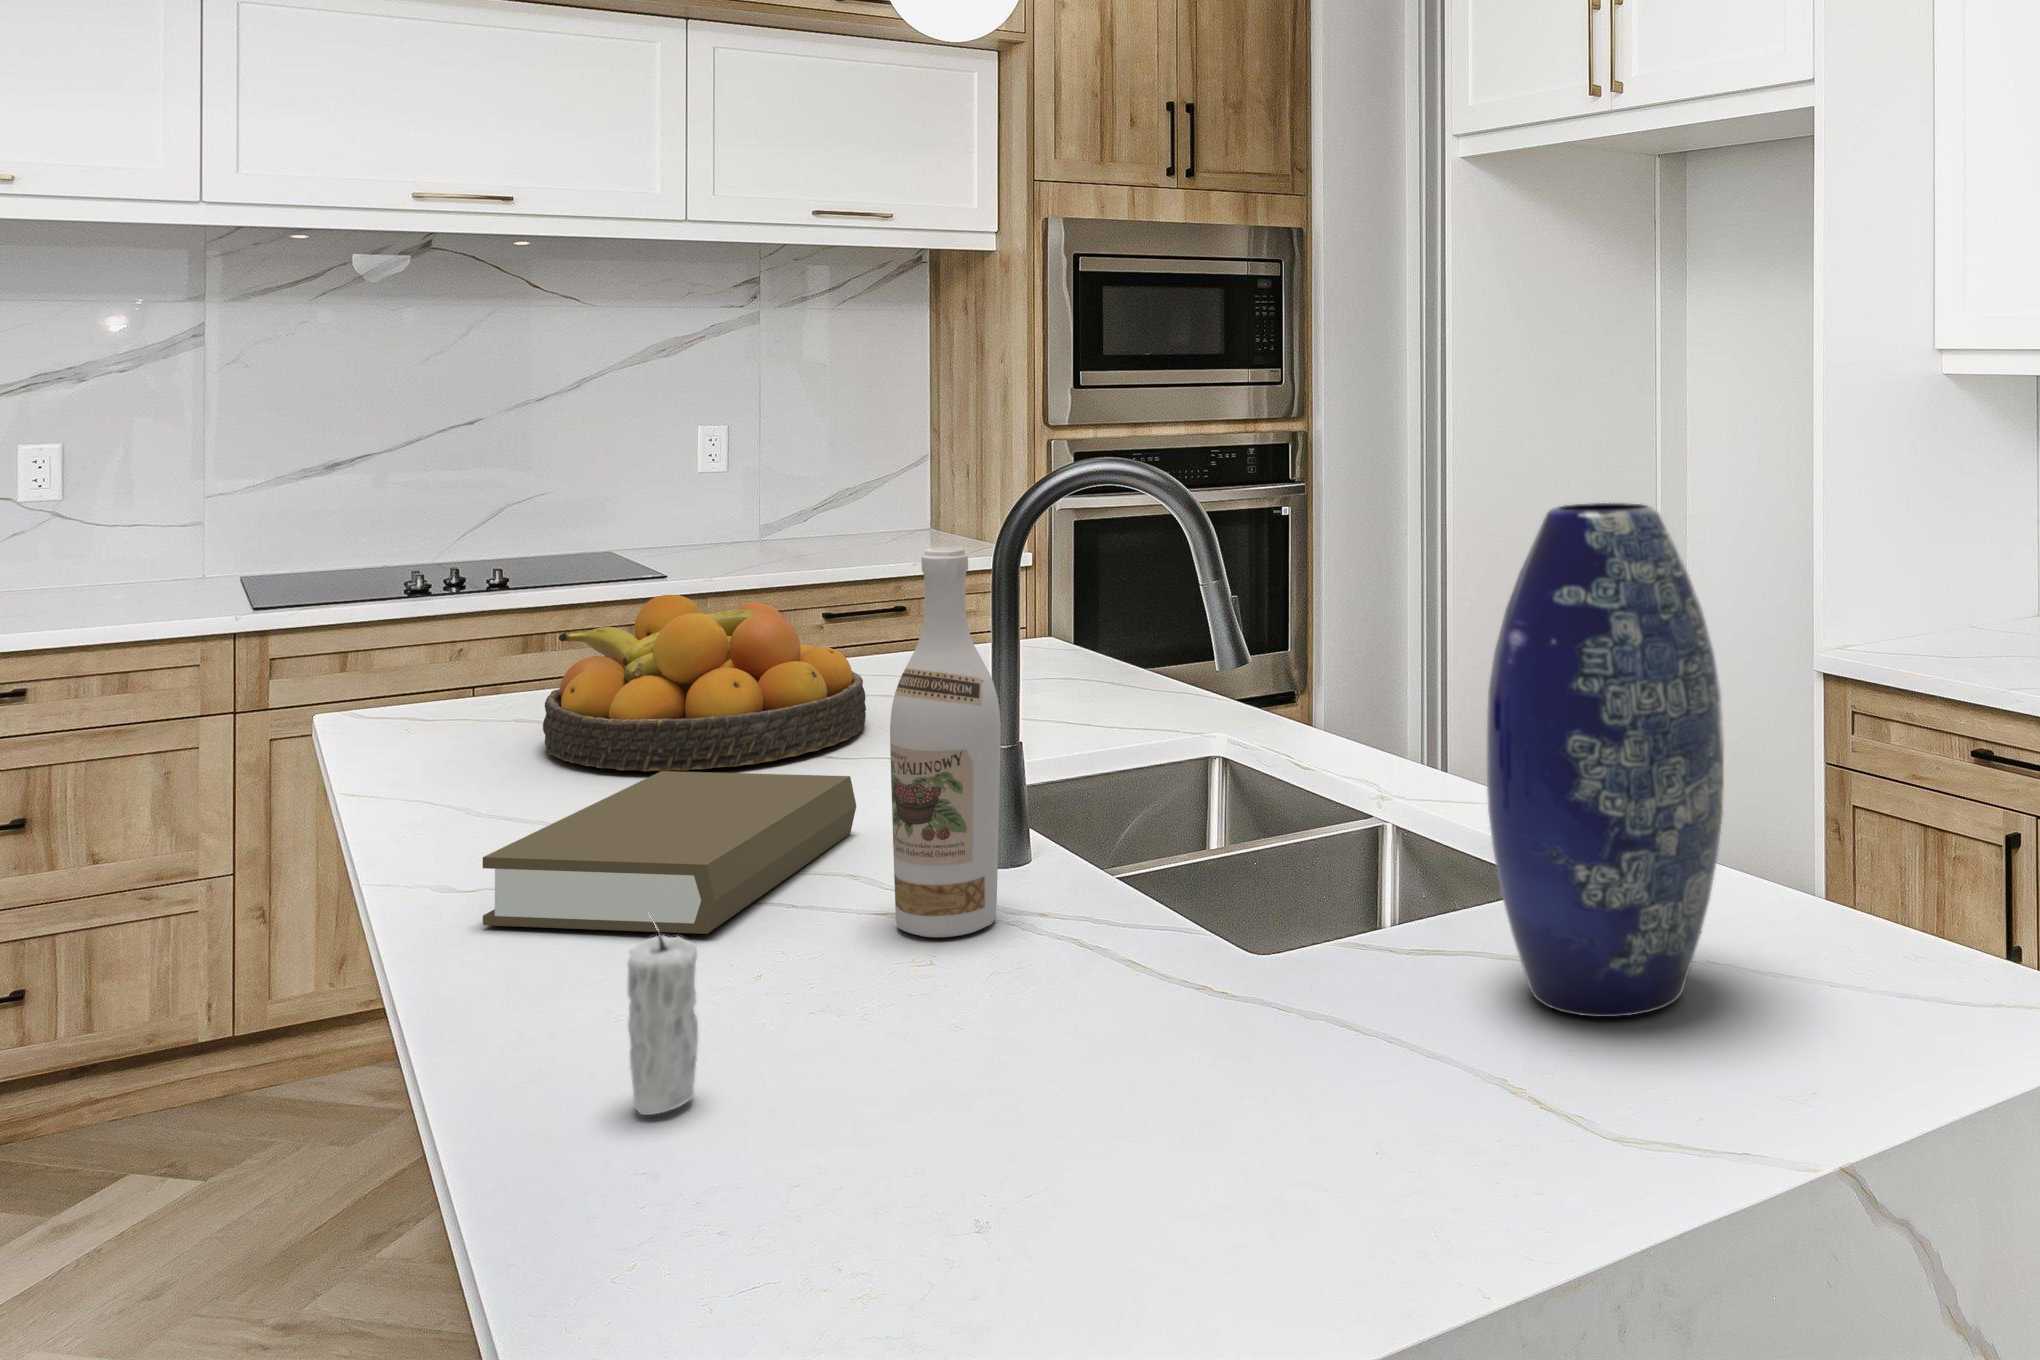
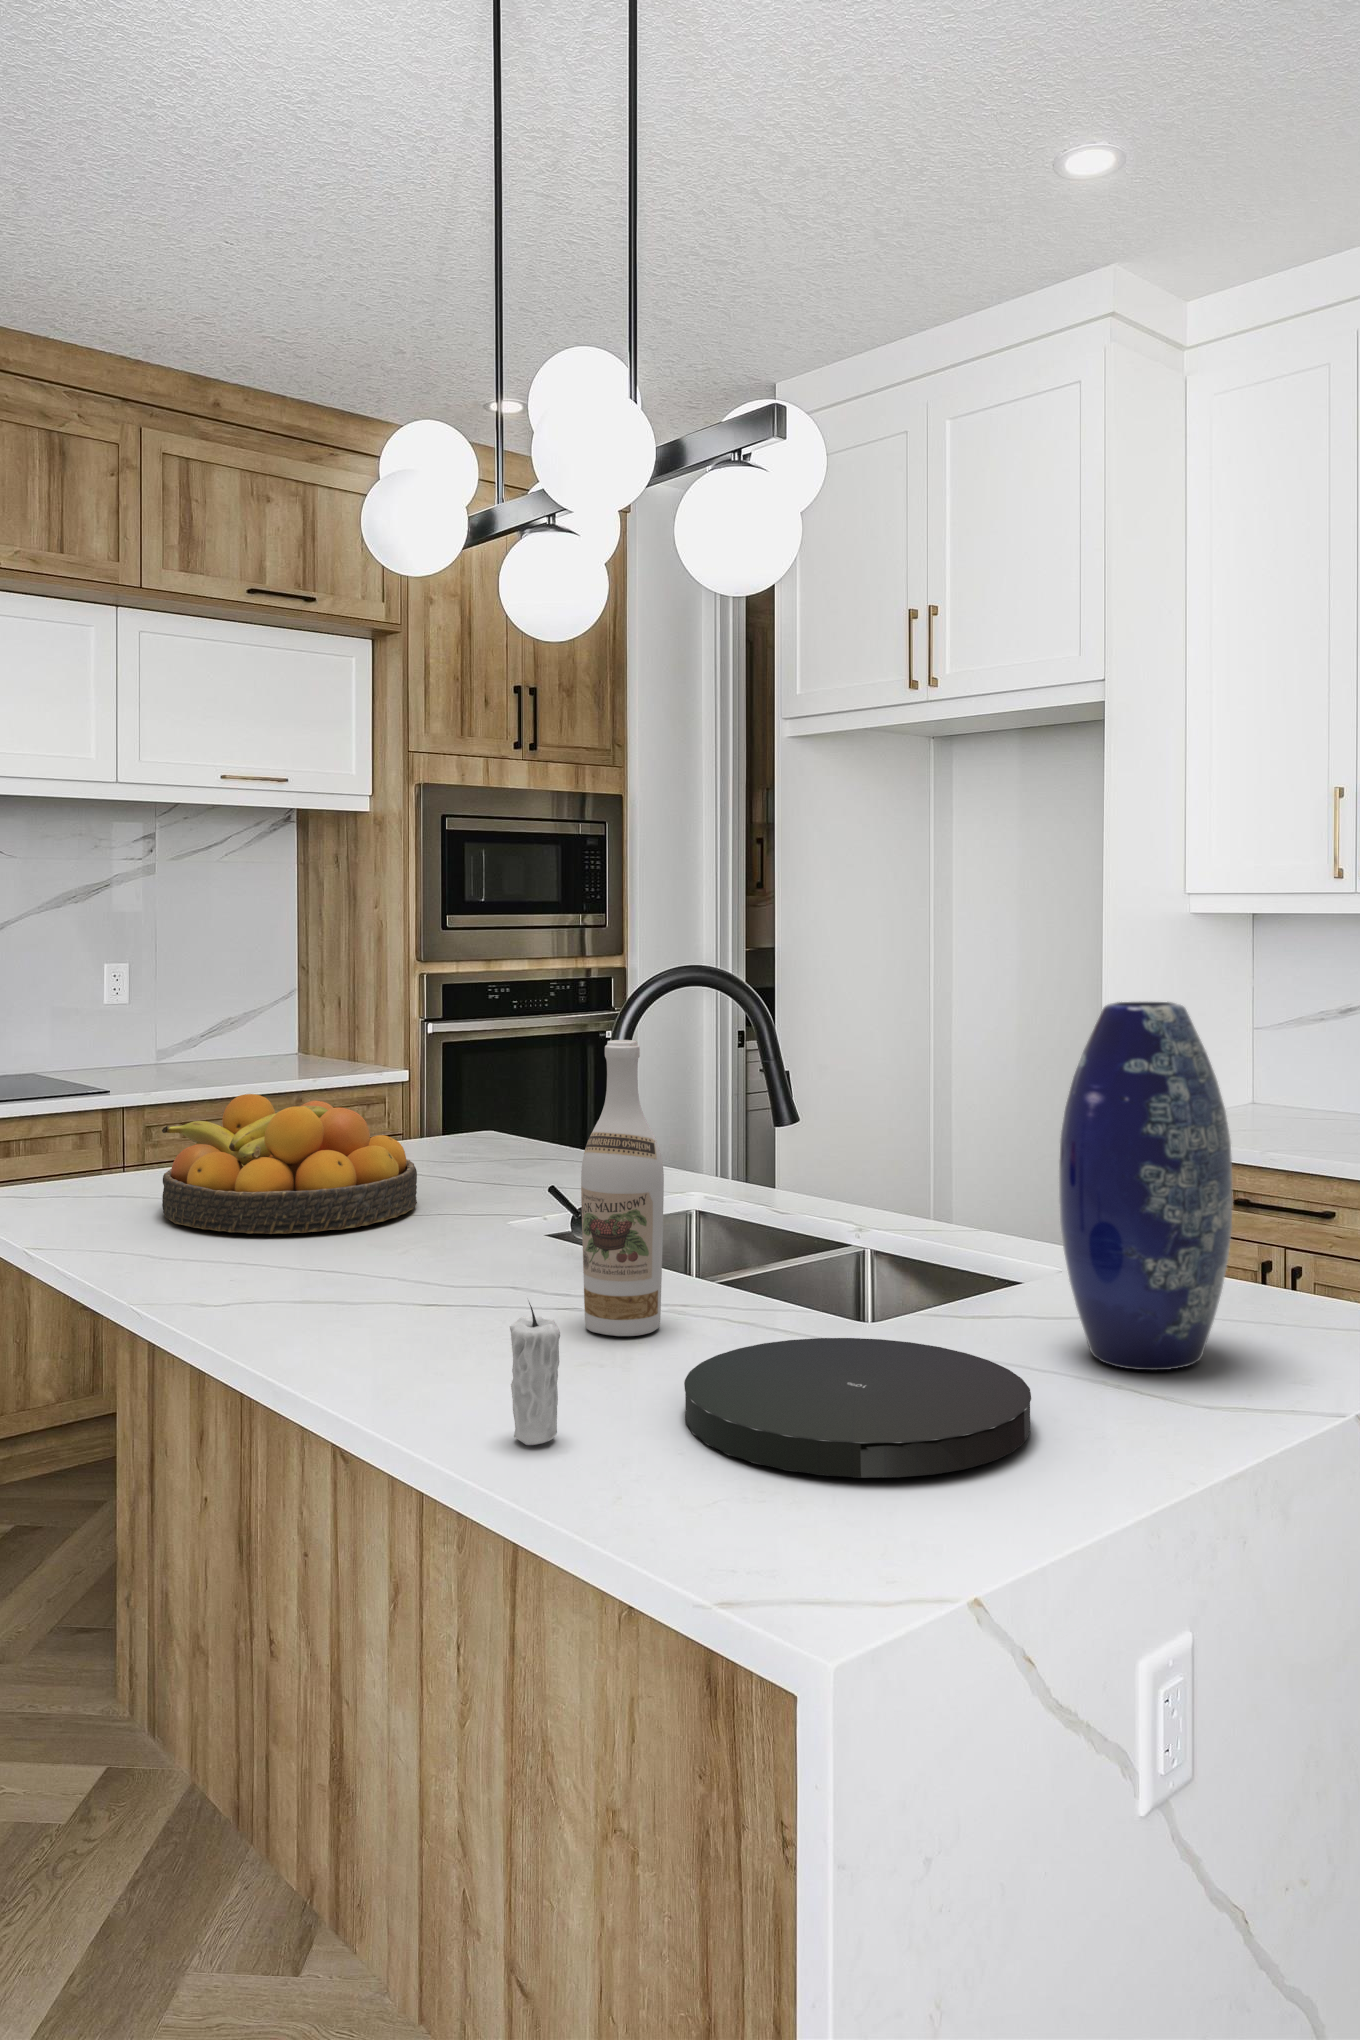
book: present [483,771,856,934] -> none [265,1227,488,1338]
plate: none [879,956,1360,1197] -> present [684,1338,1031,1478]

